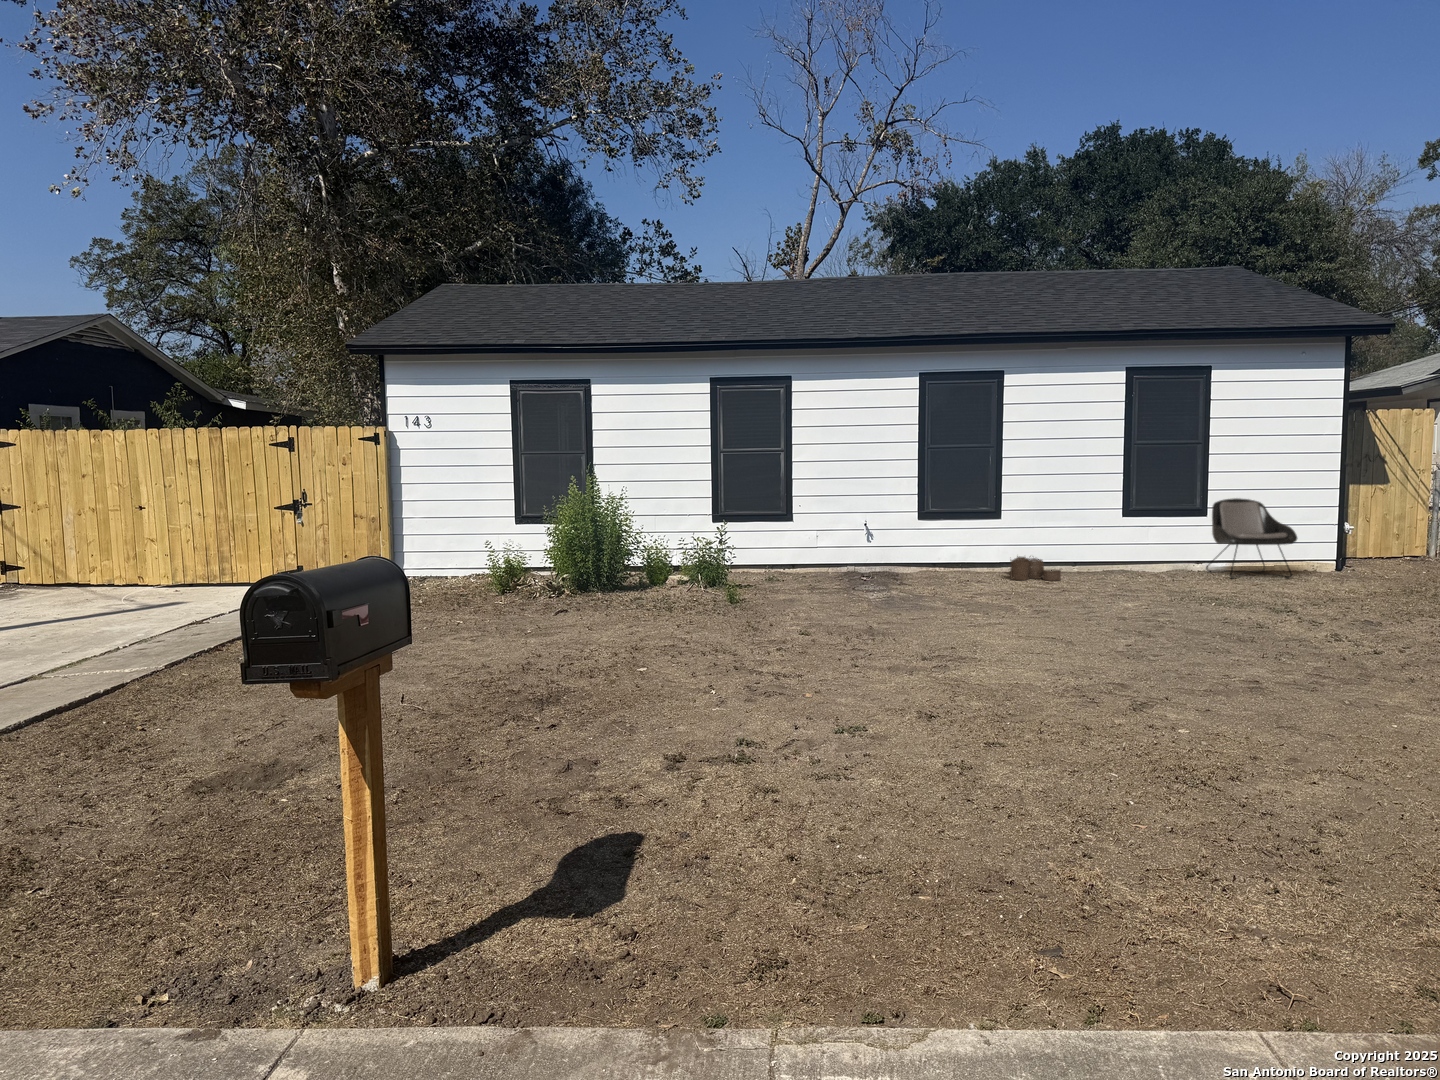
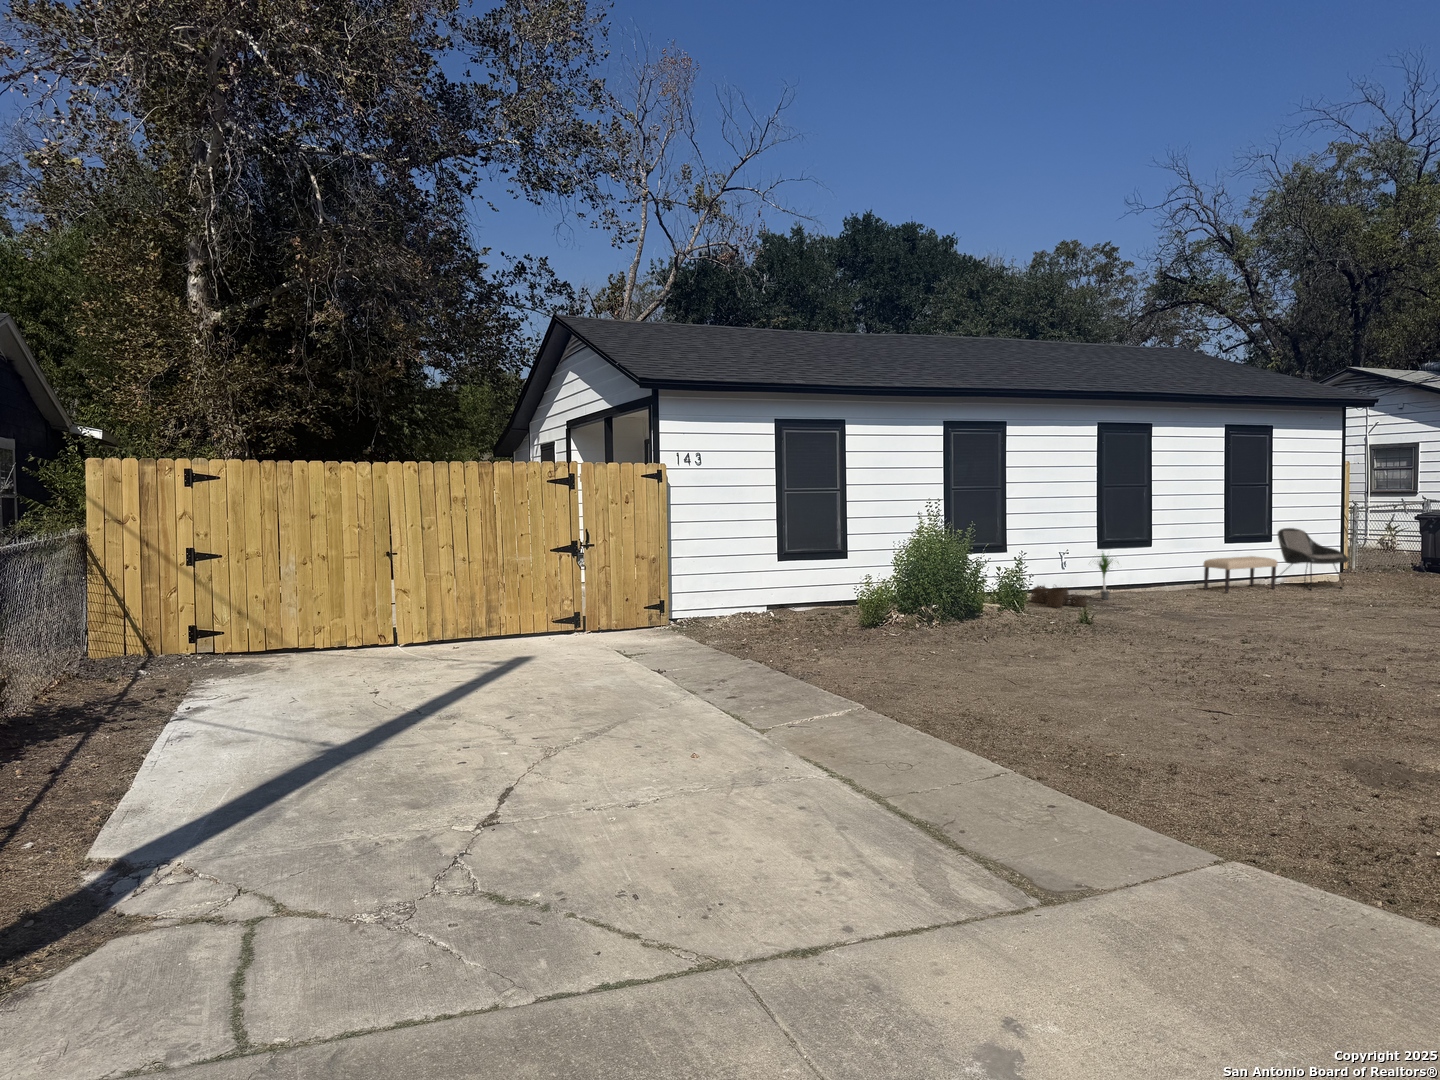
potted plant: none [897,517,938,578] -> present [1098,553,1112,599]
bench: none [1087,534,1190,577] -> present [1203,556,1277,592]
woven basket: present [1010,556,1061,581] -> present [1031,586,1087,607]

